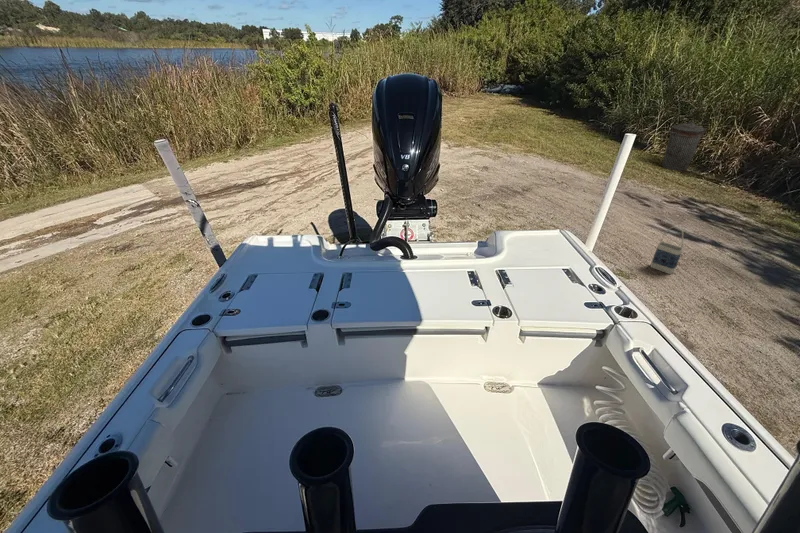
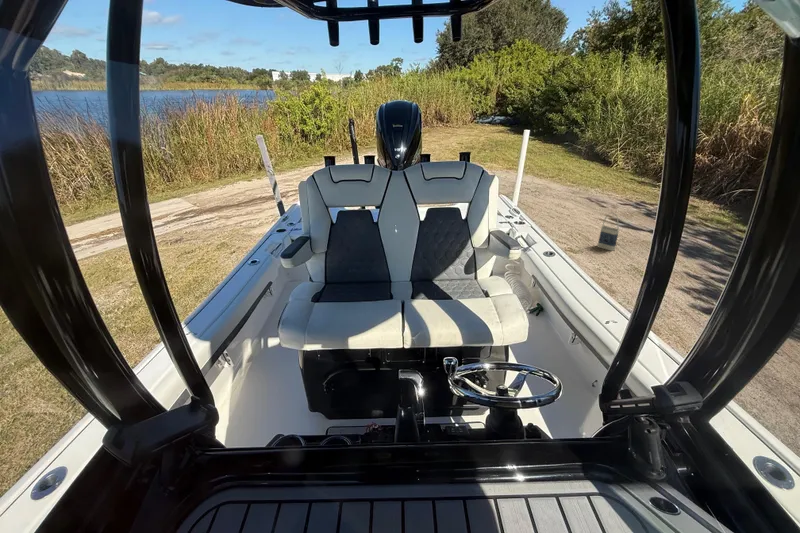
trash can: present [662,121,704,171] -> none [625,141,658,182]

